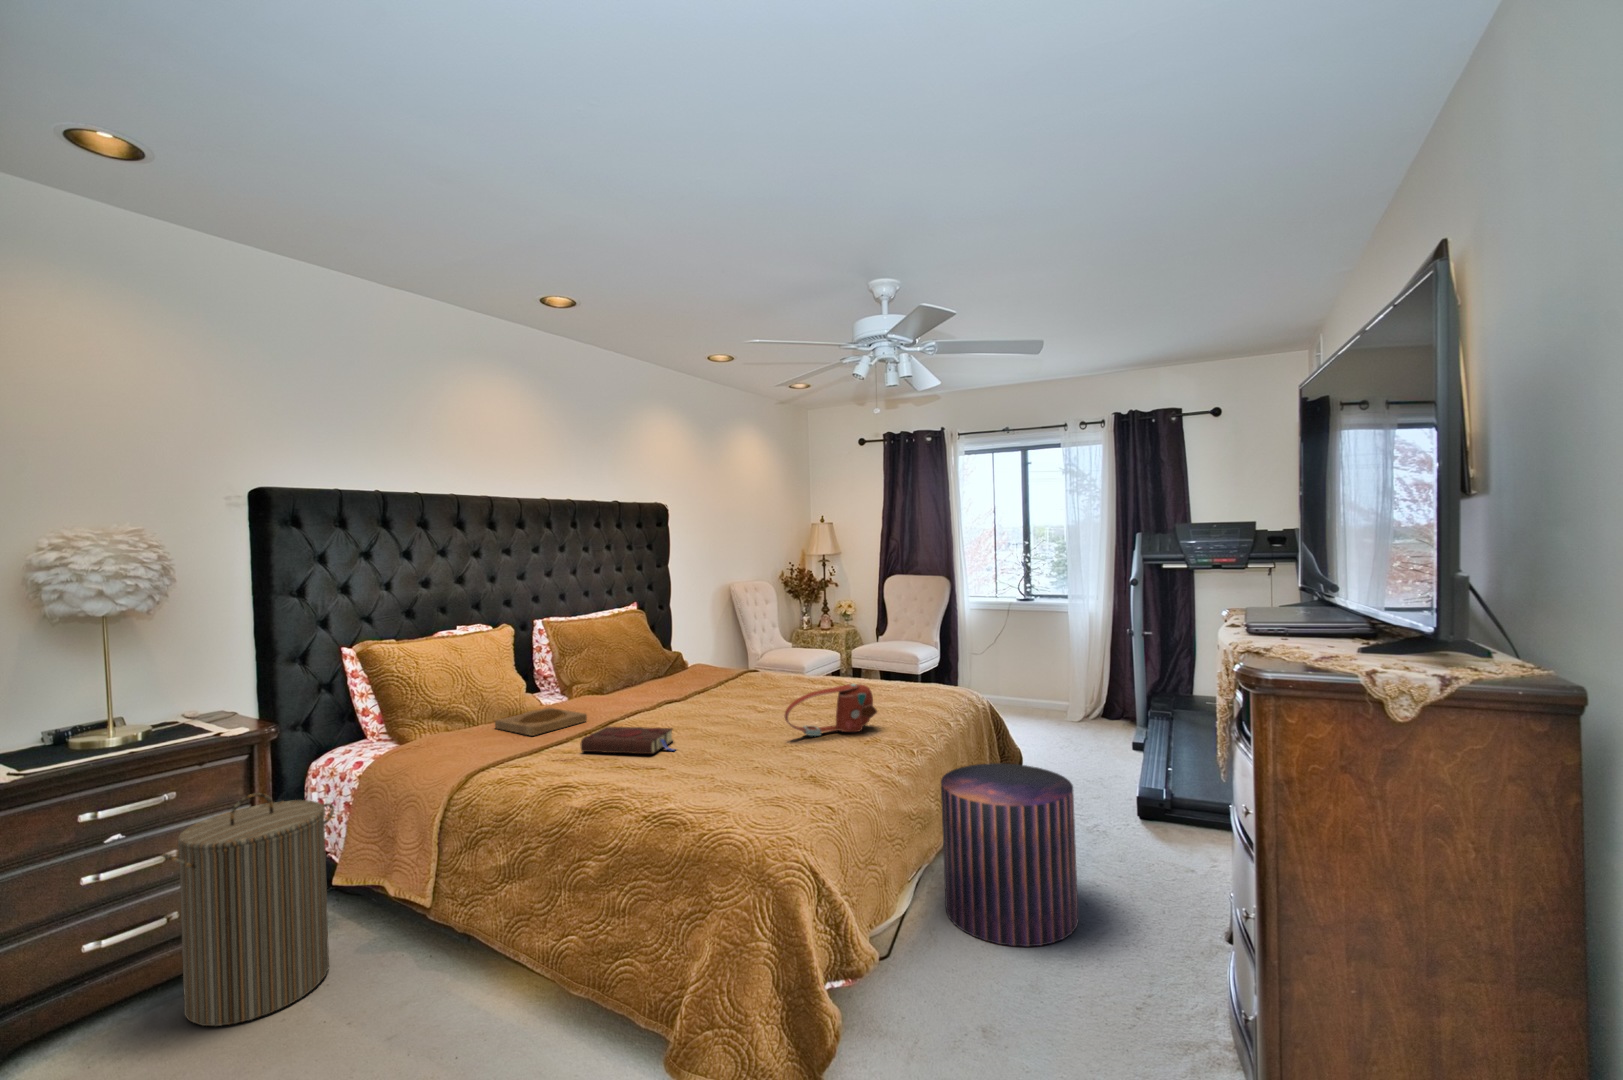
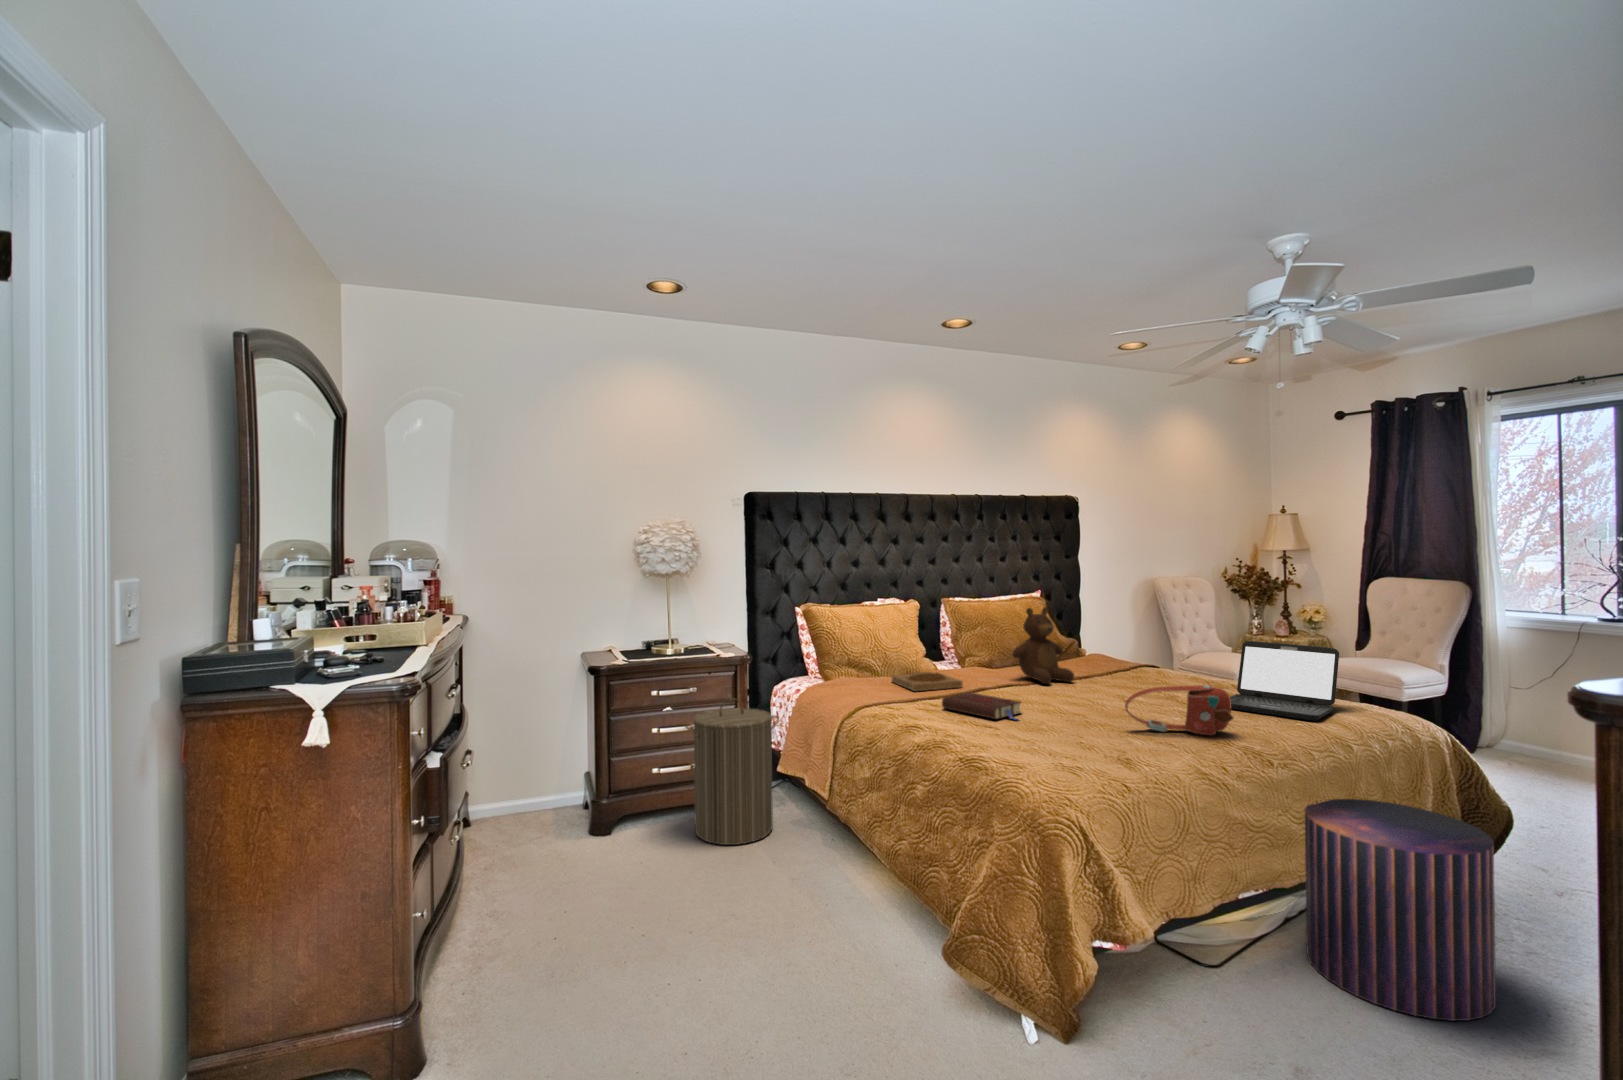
teddy bear: none [635,620,700,703] -> present [1012,607,1074,684]
laptop: none [841,636,925,702] -> present [1230,641,1339,721]

